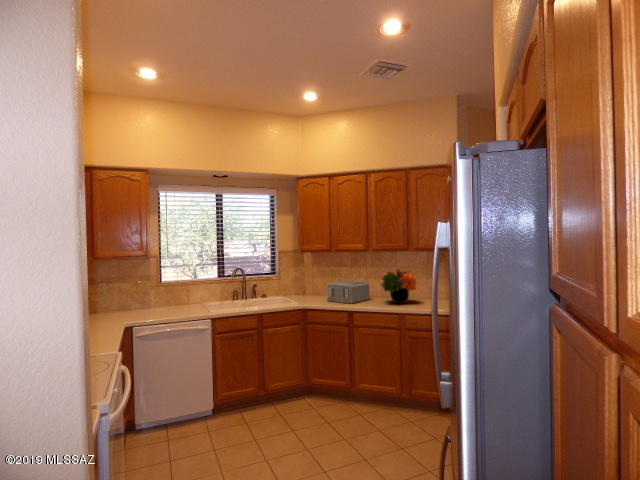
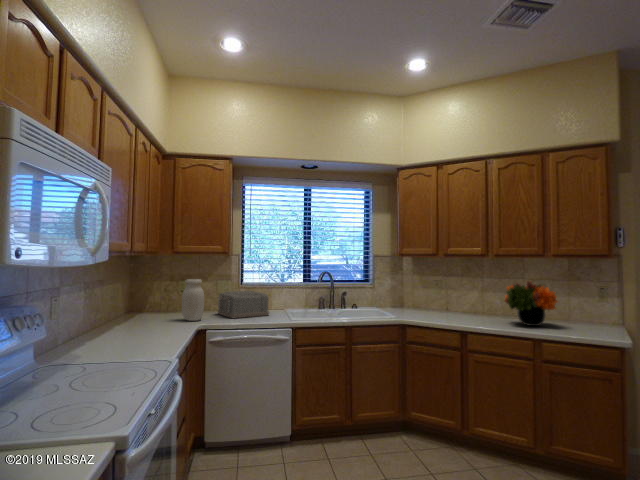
toaster: present [327,280,370,303] -> present [218,291,269,318]
jar: none [105,282,127,320] -> present [182,279,204,321]

